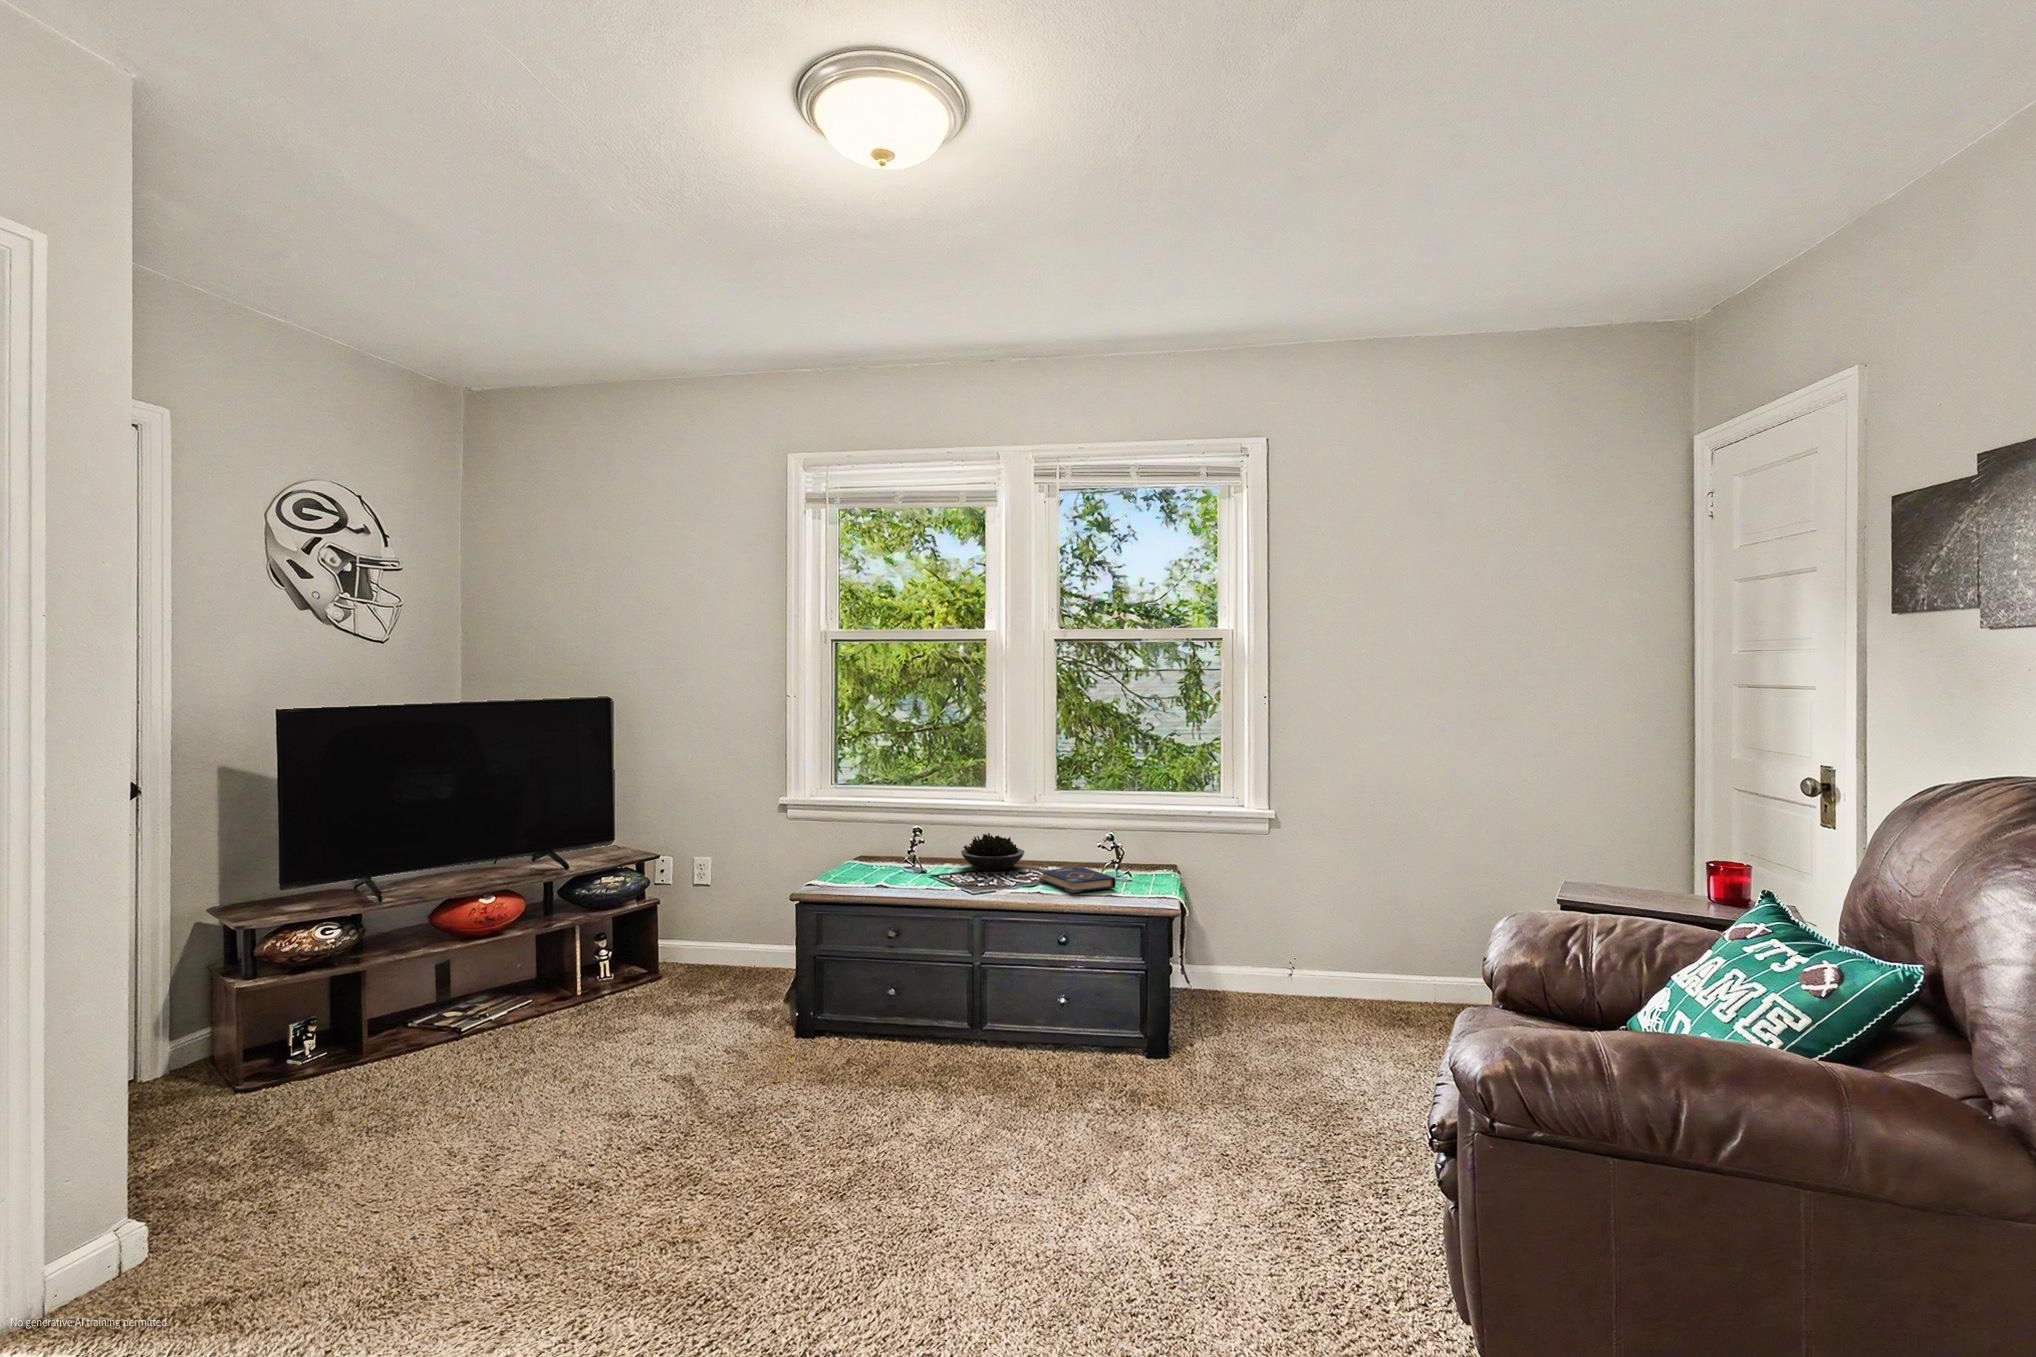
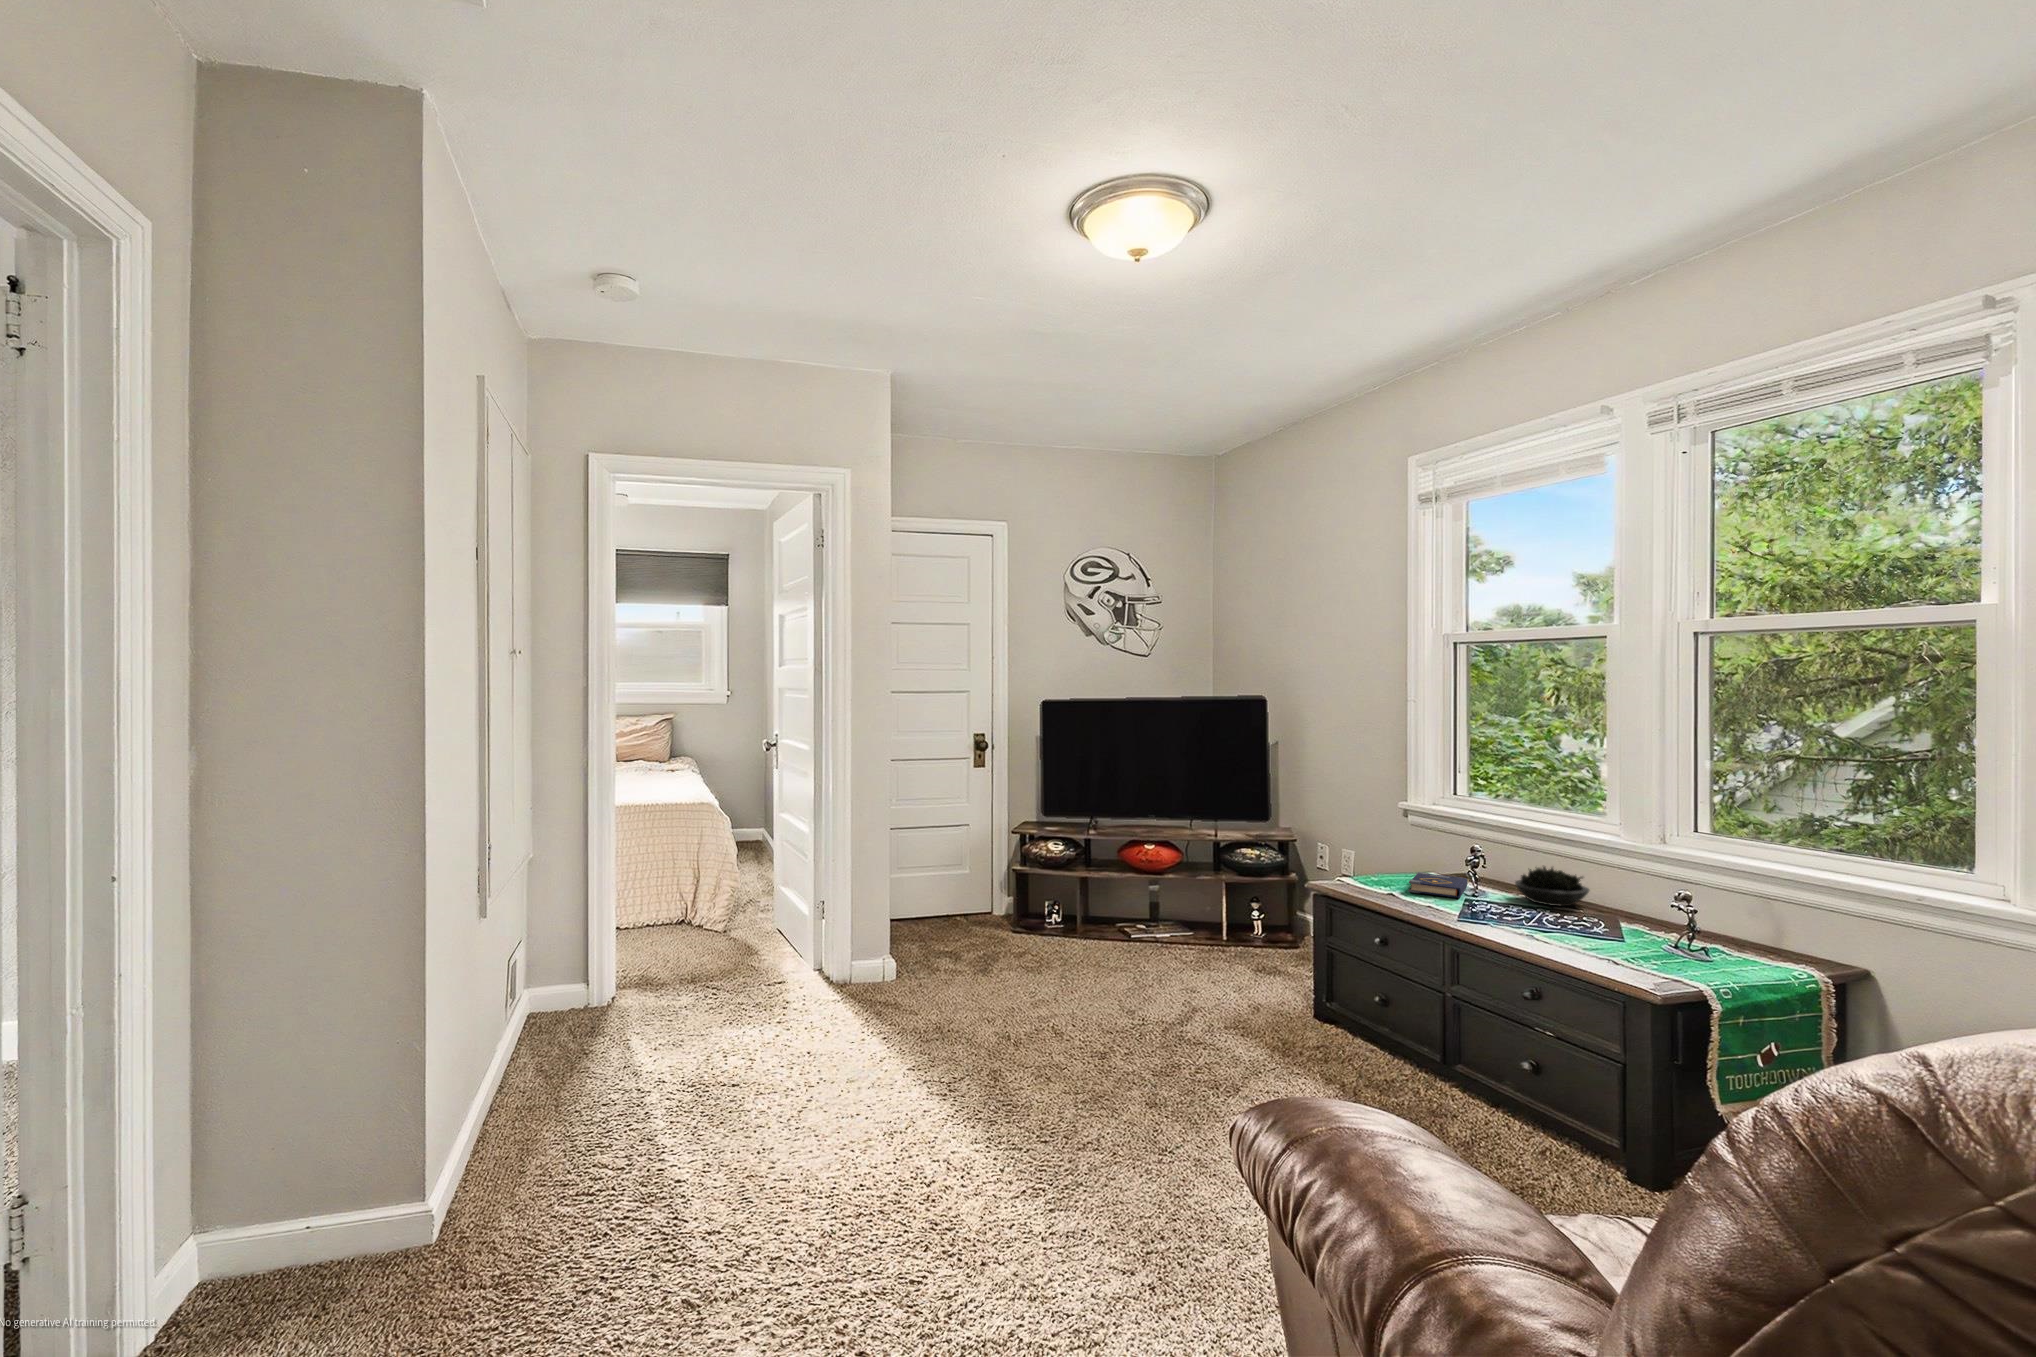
book: present [1039,867,1116,893] -> present [1408,872,1468,898]

